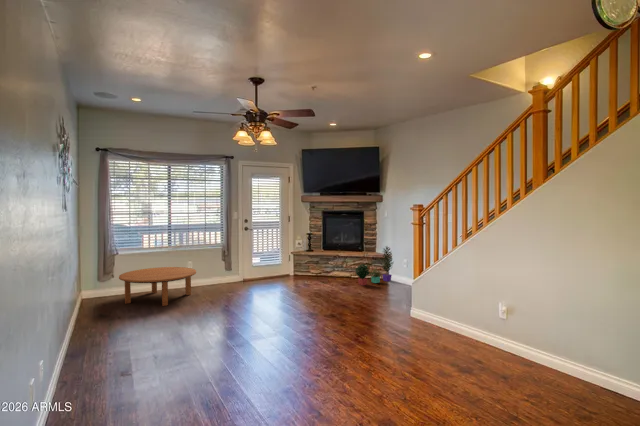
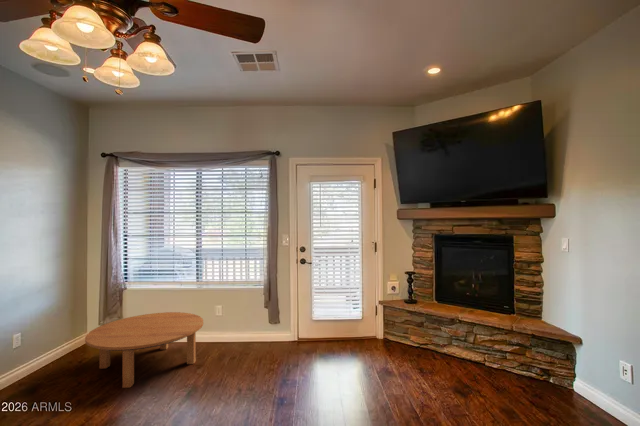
potted plant: present [355,247,393,285] -> none [484,315,590,405]

